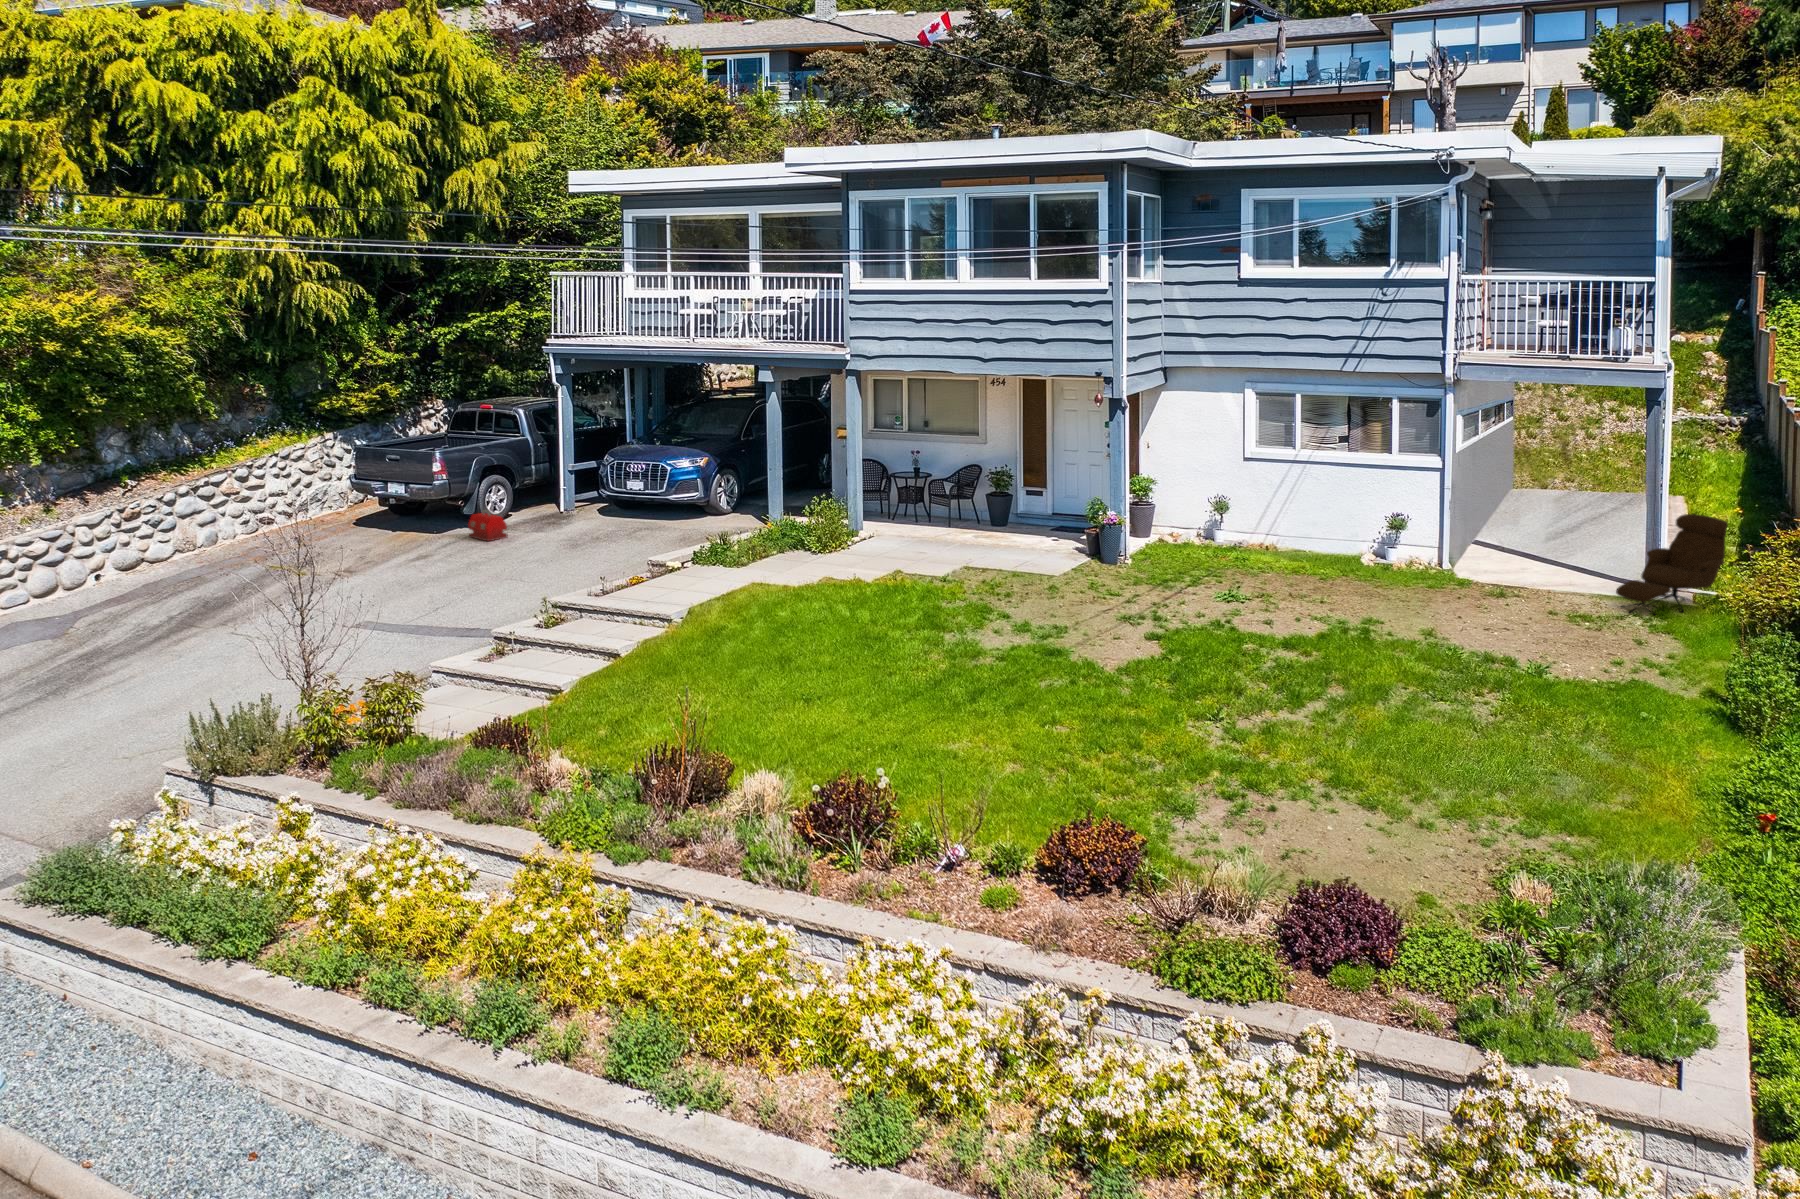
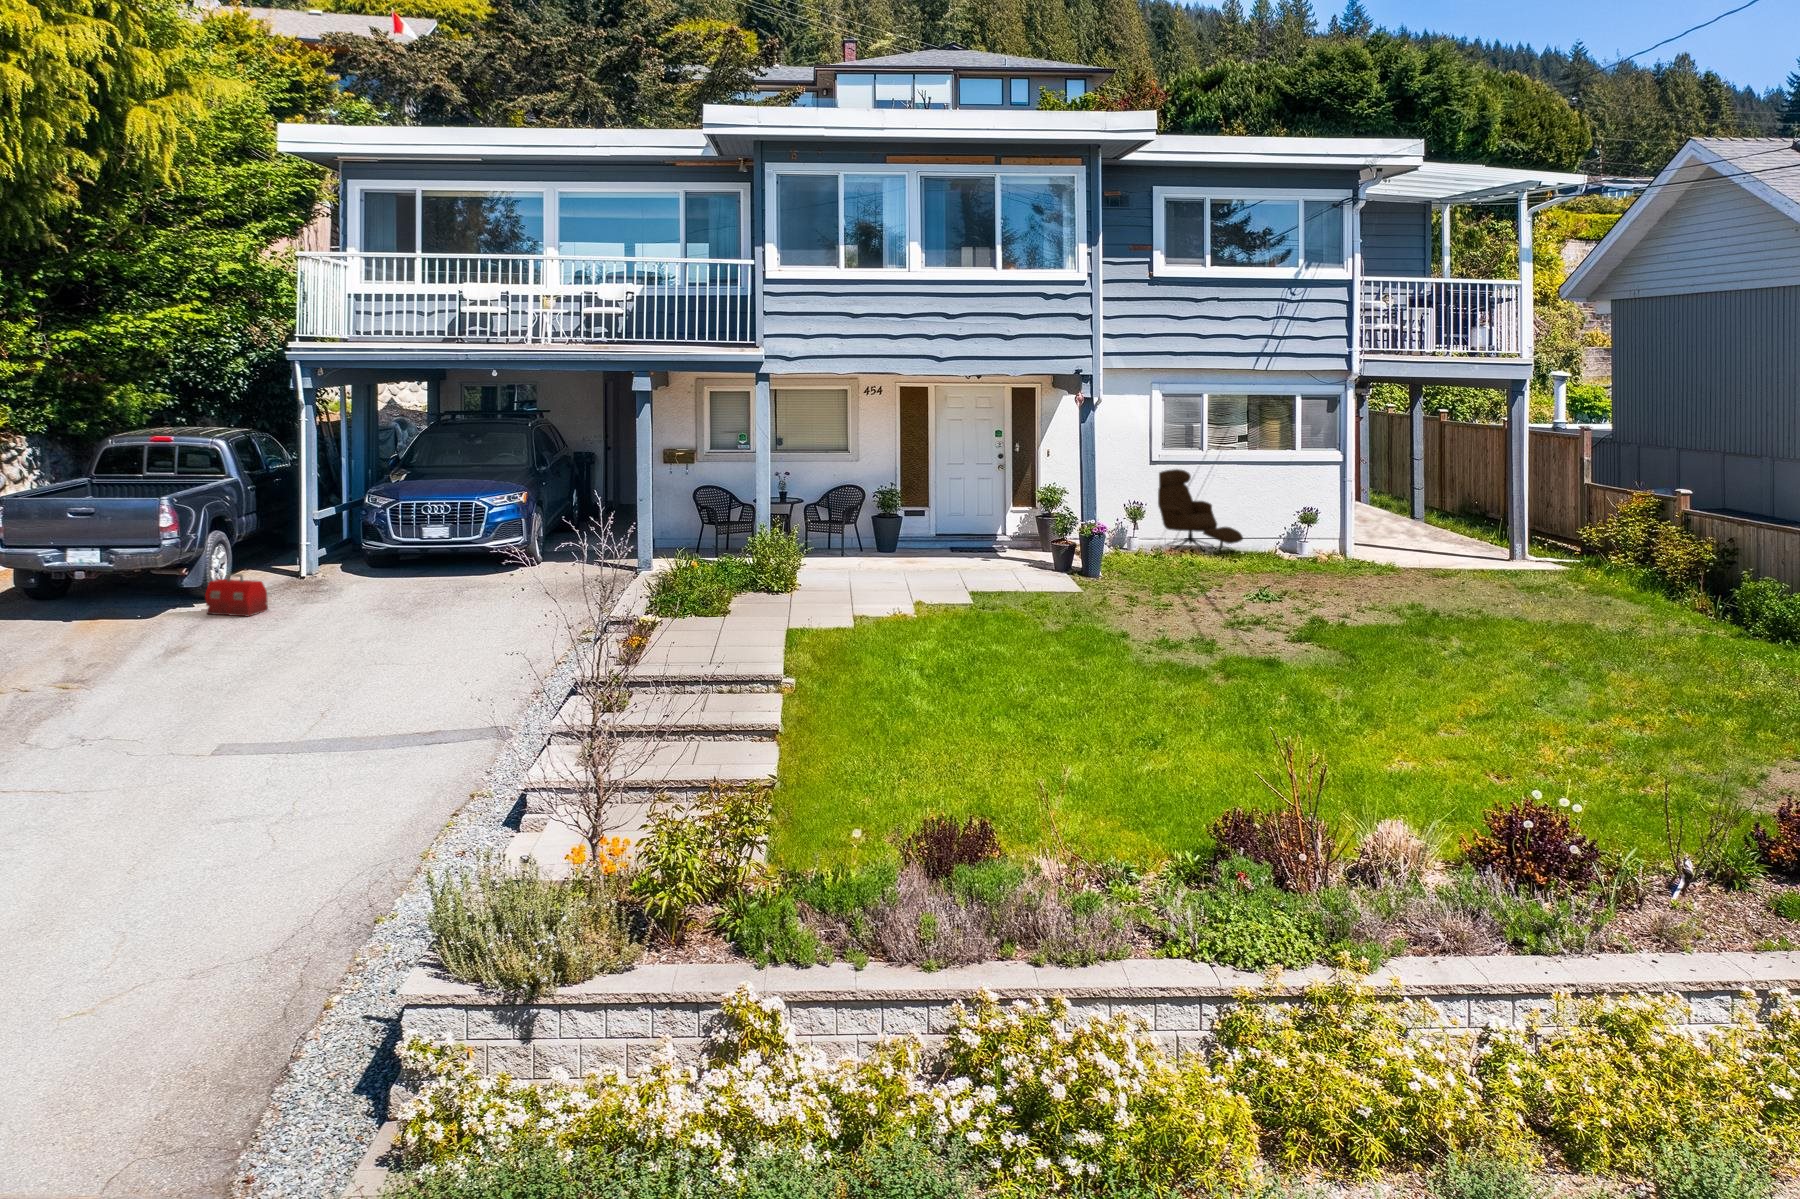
lounge chair: present [1616,514,1728,615] -> present [1158,469,1243,553]

